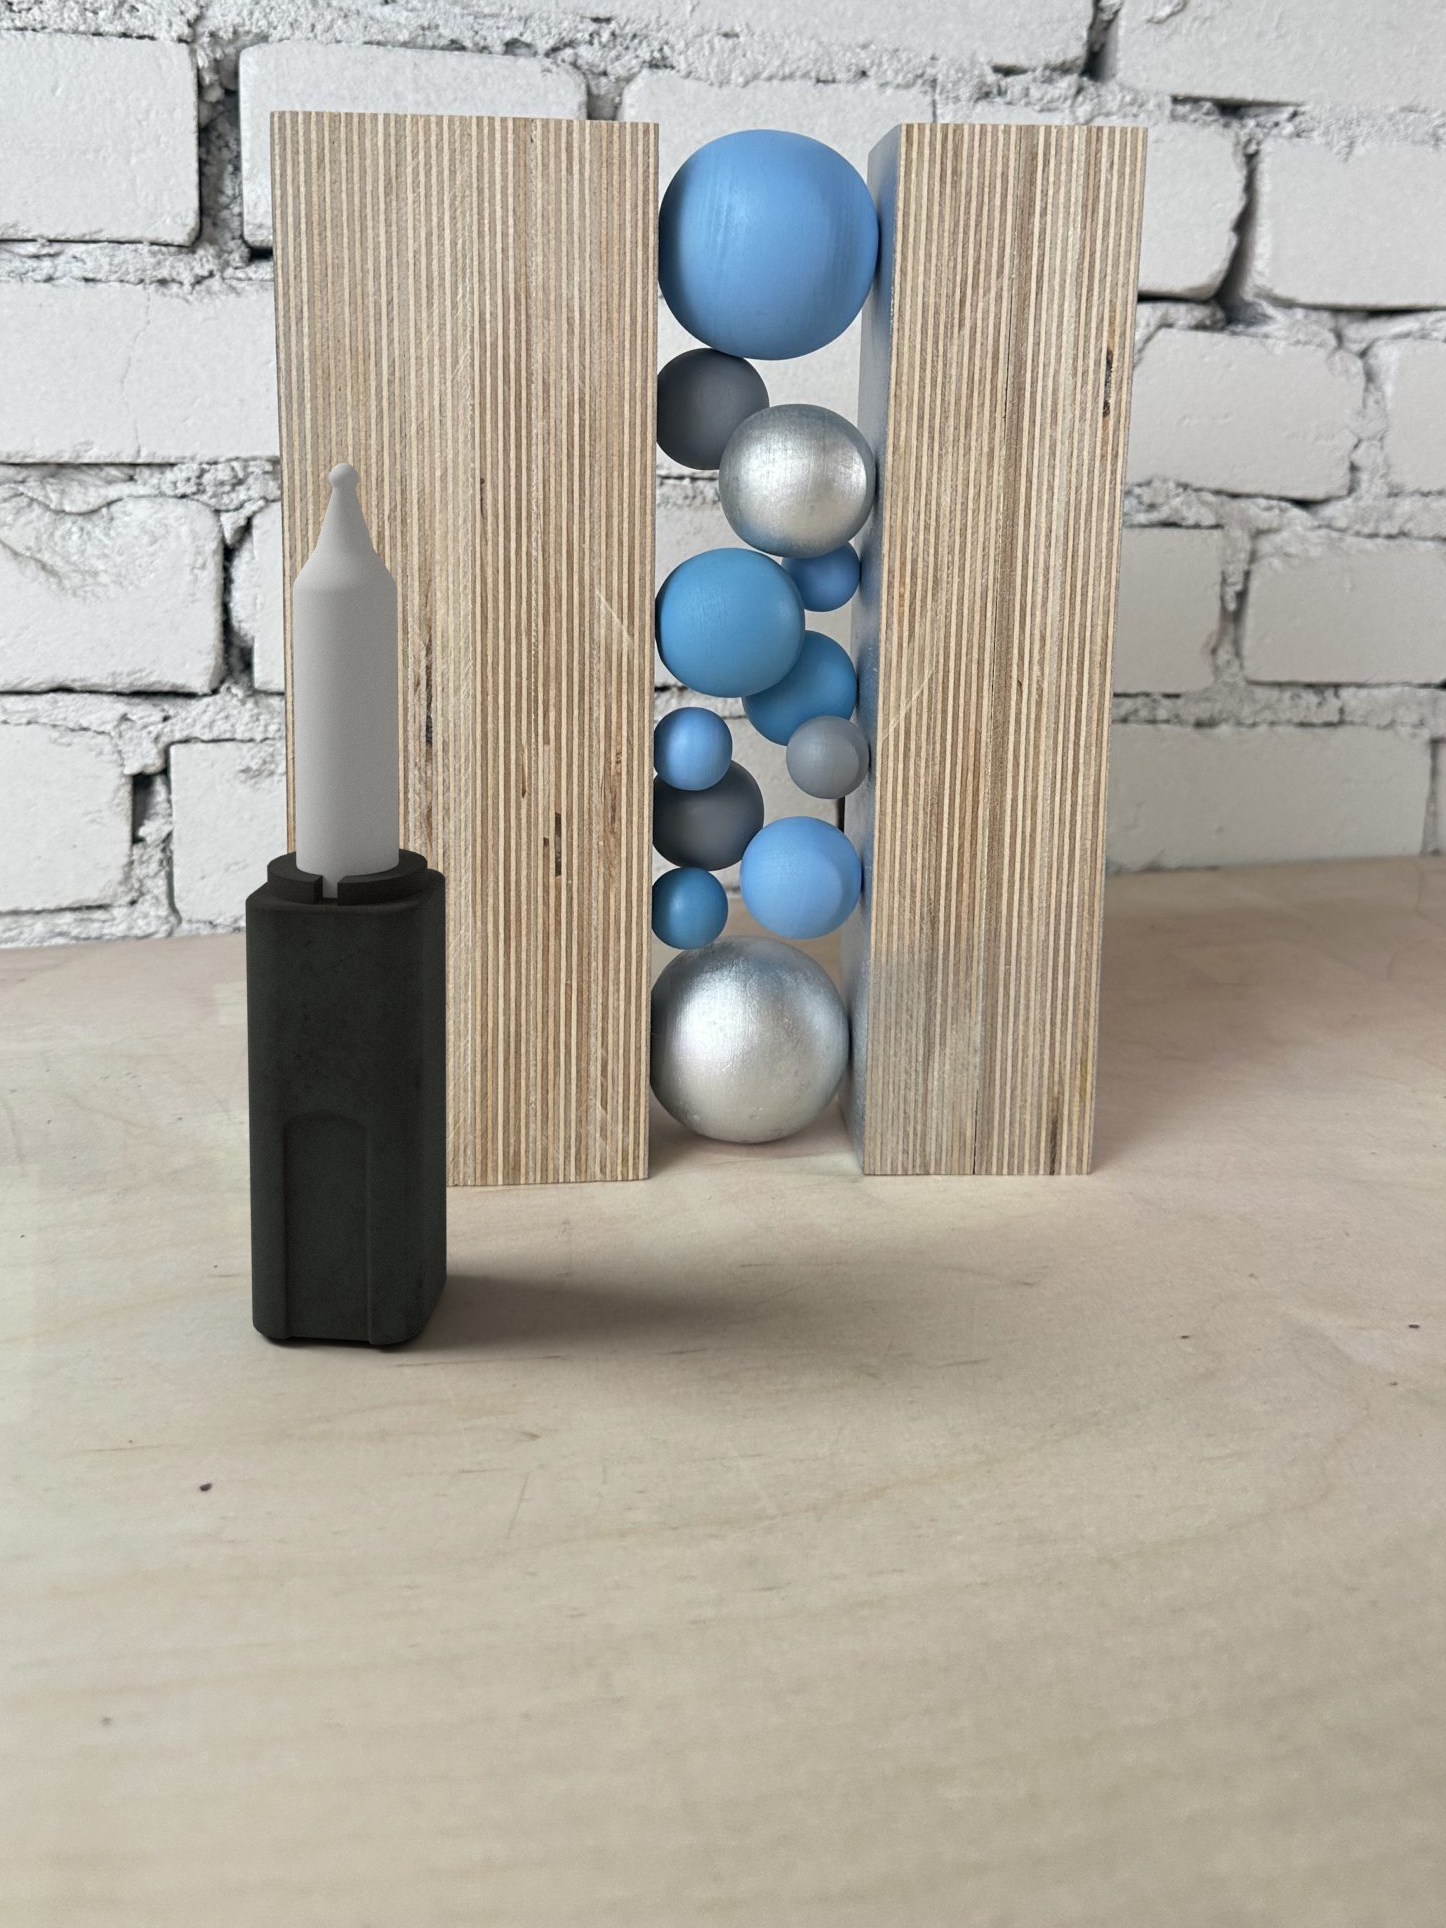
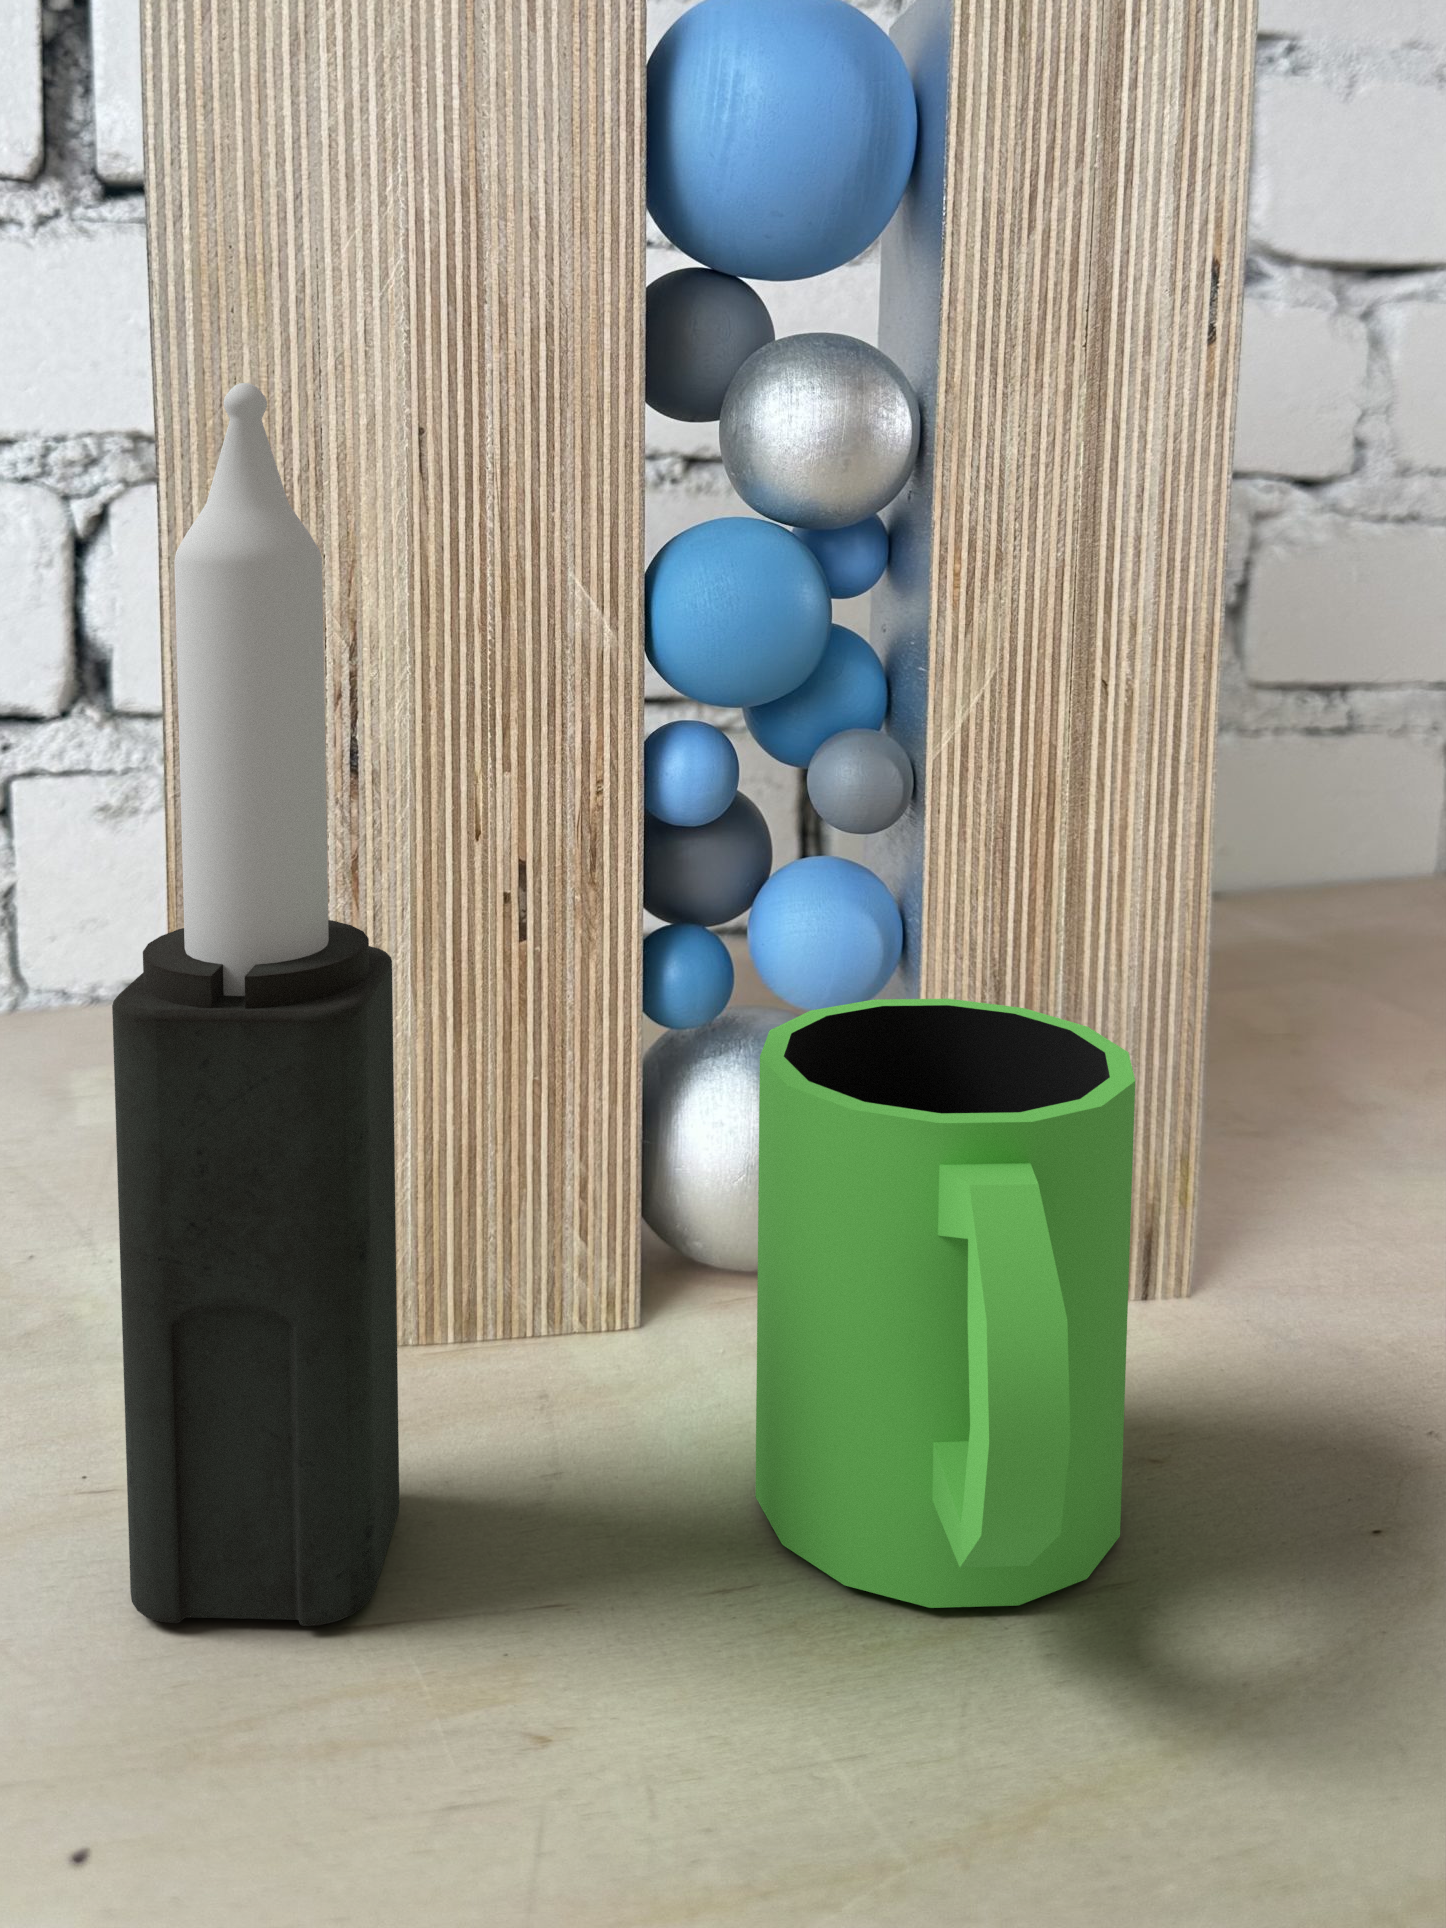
mug: none [708,923,990,1355] -> present [755,999,1135,1608]

